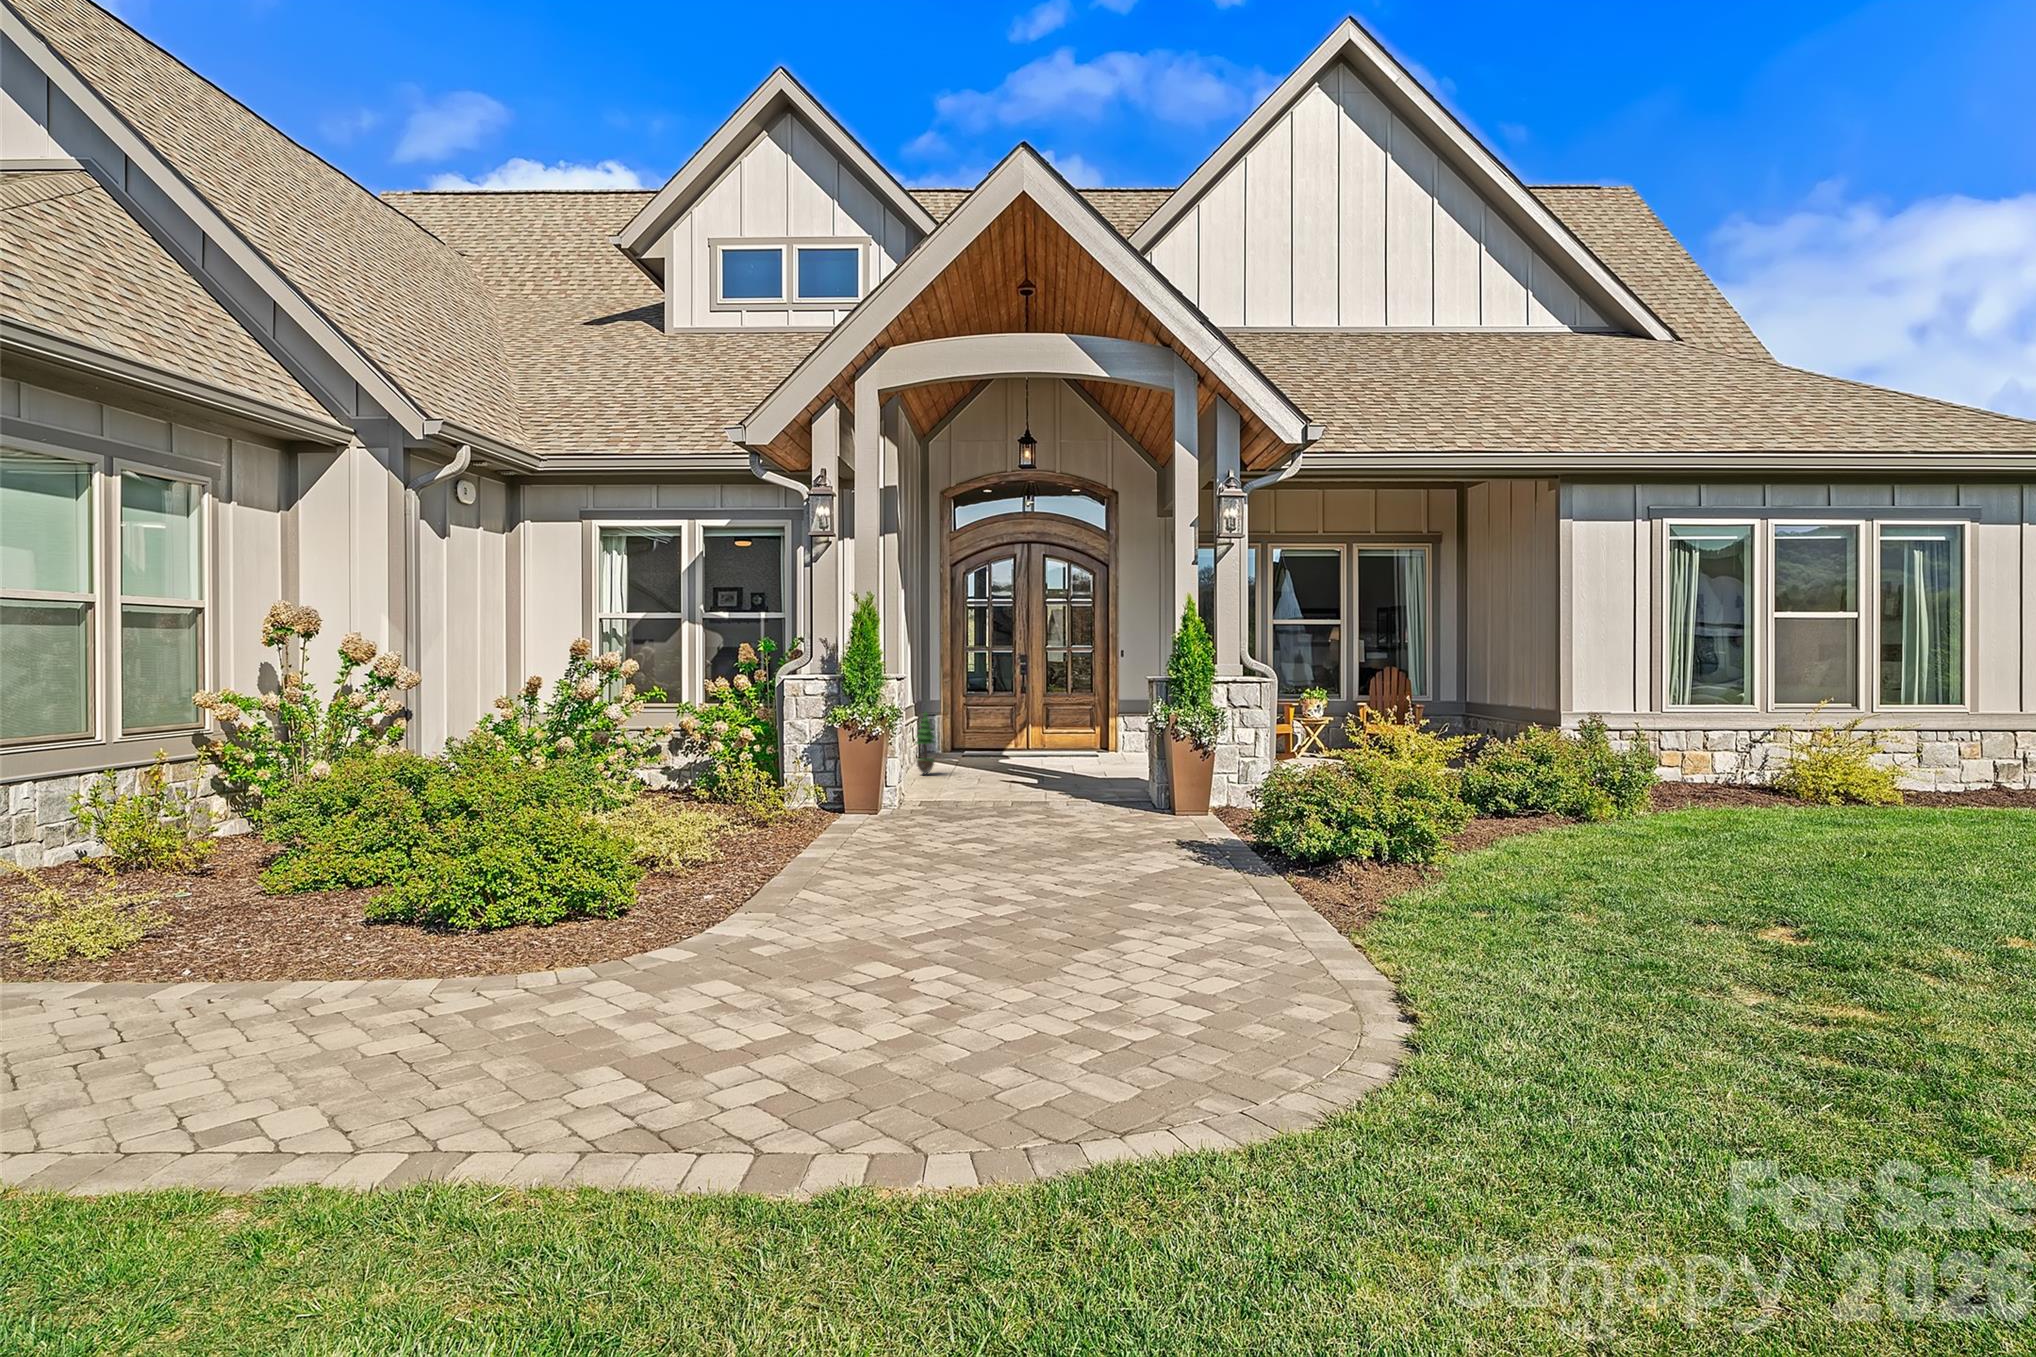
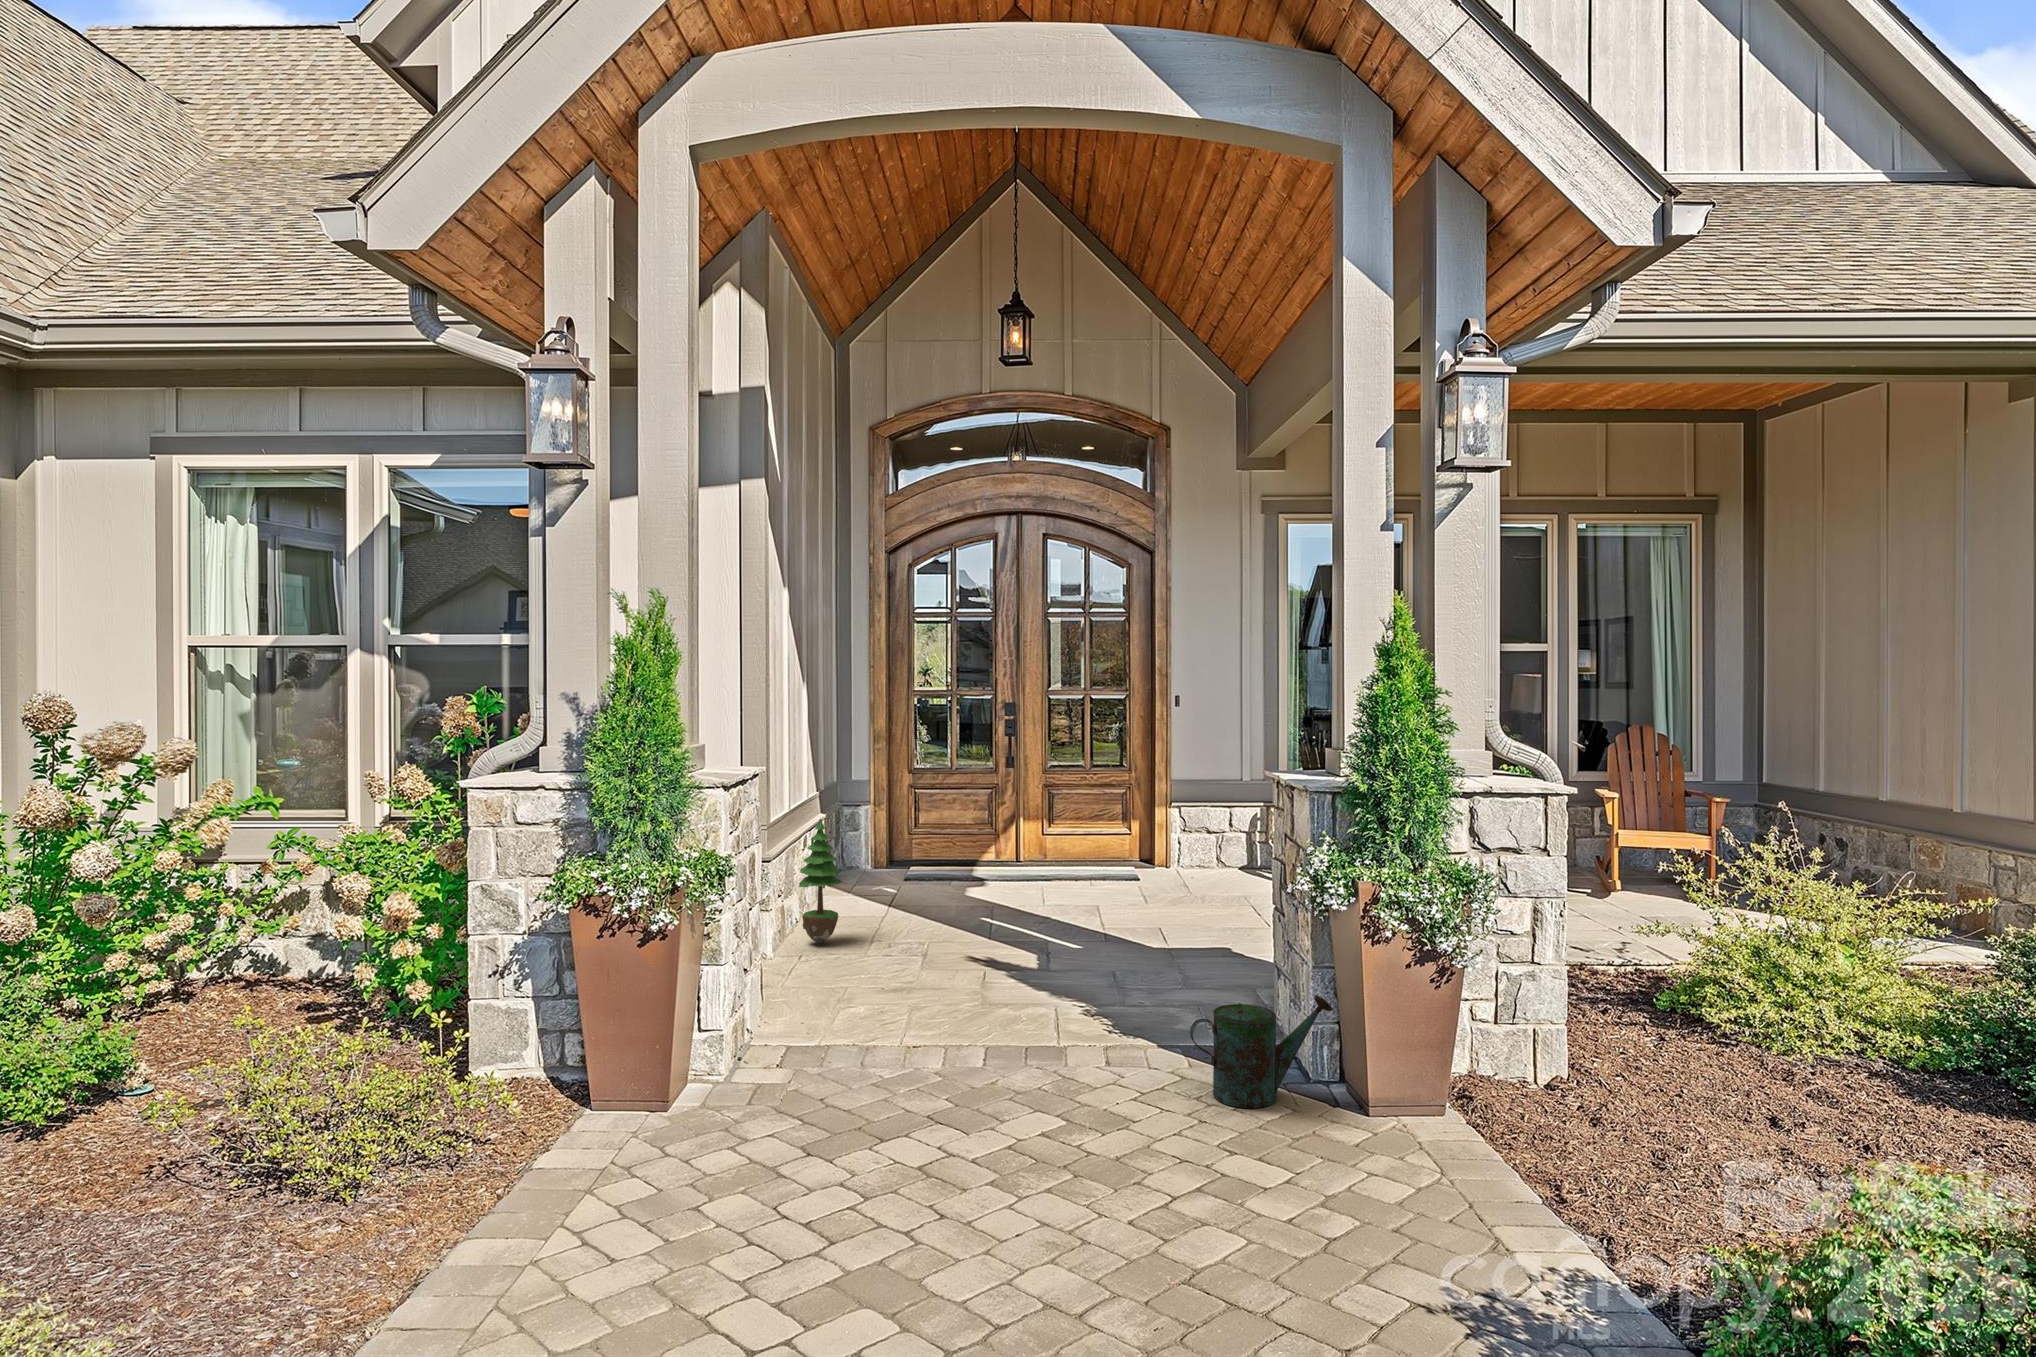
watering can: none [1100,769,1163,815] -> present [1190,995,1333,1108]

